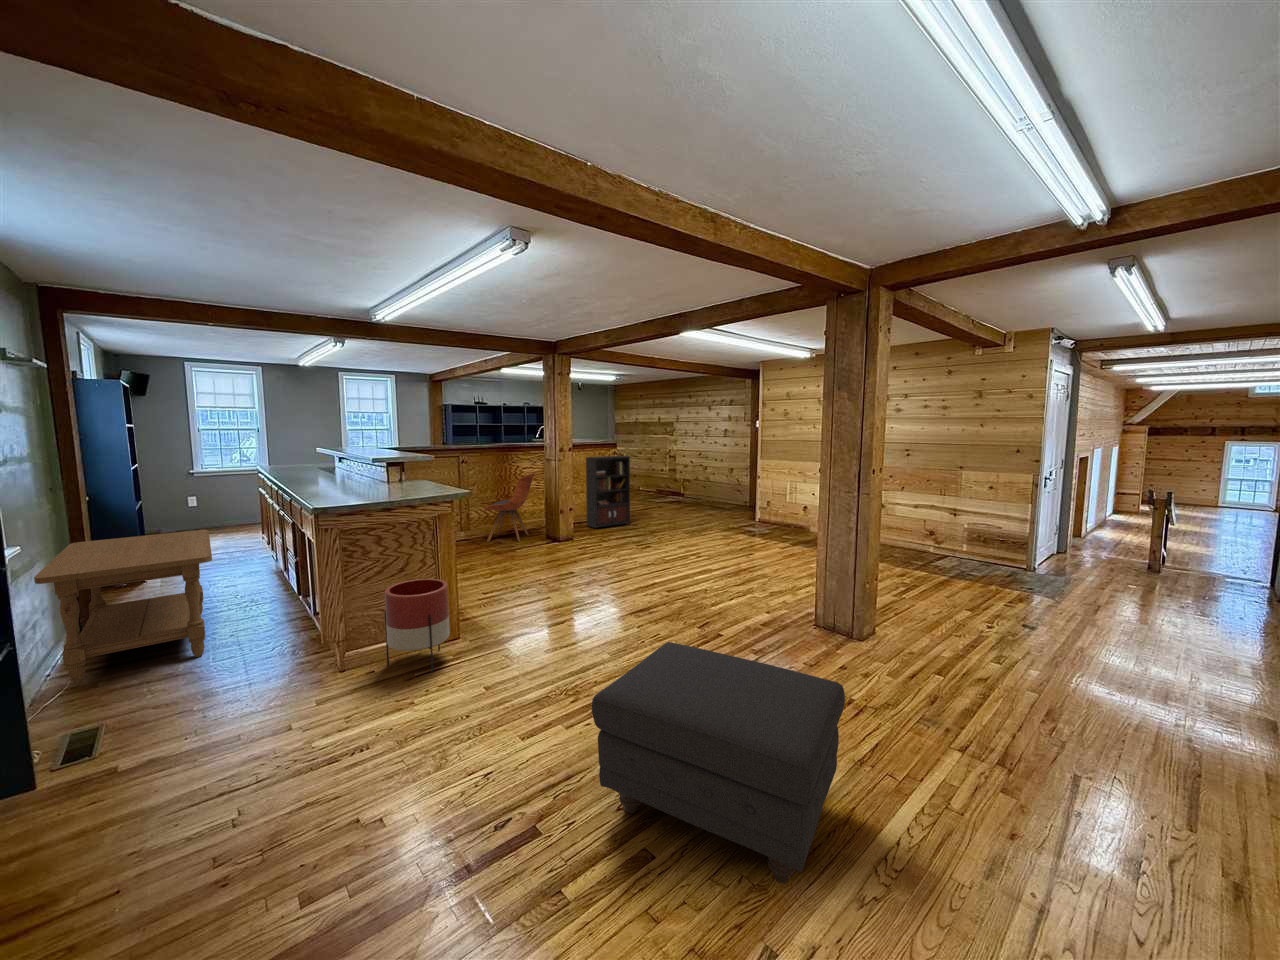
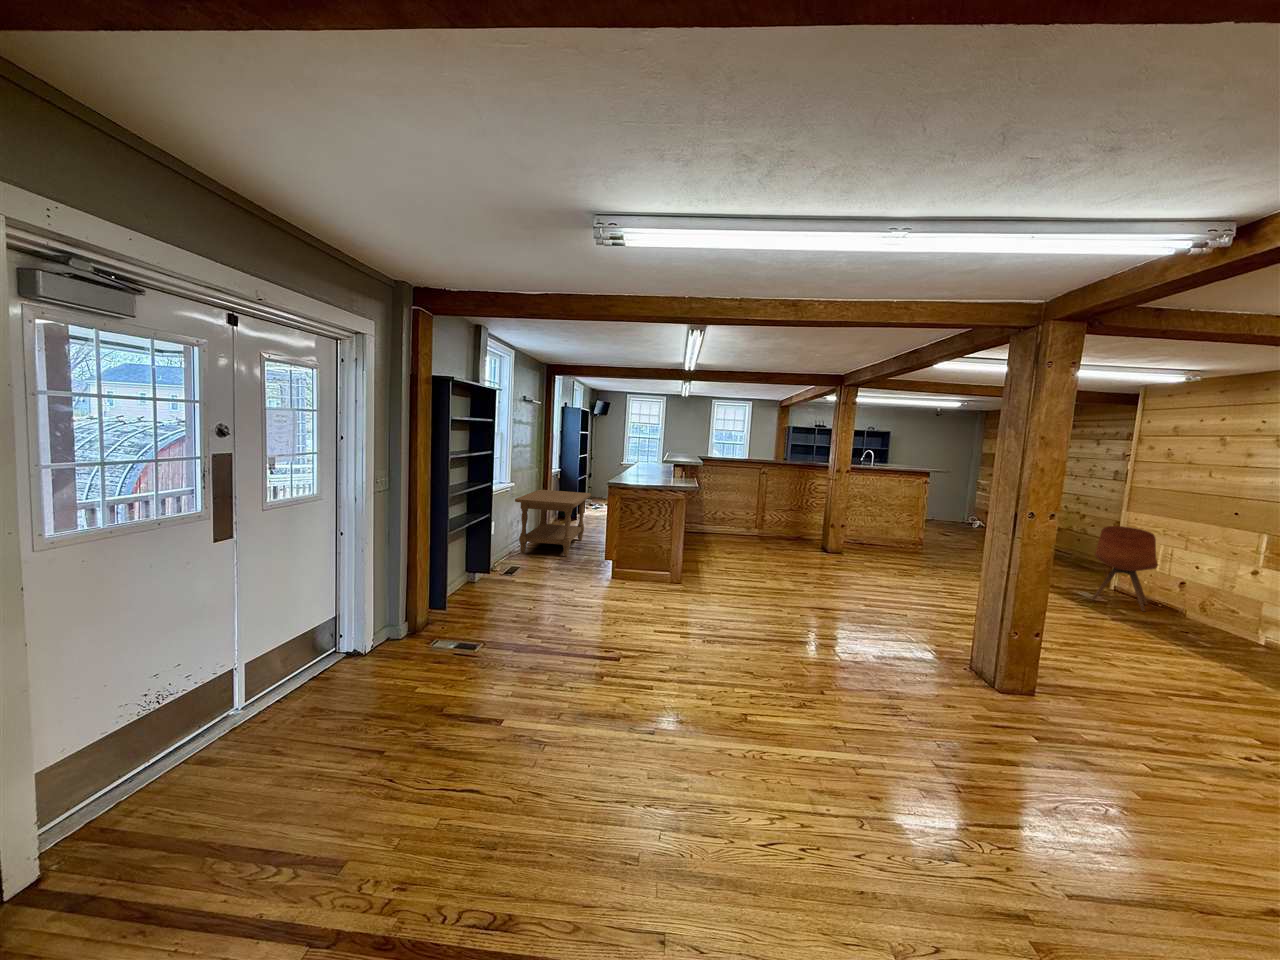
bookcase: present [586,456,630,528] -> none [878,482,935,557]
dining chair: present [484,472,536,542] -> present [1092,526,1158,611]
planter: present [385,579,450,672] -> none [632,537,671,594]
ottoman: present [592,642,845,883] -> none [651,594,795,725]

